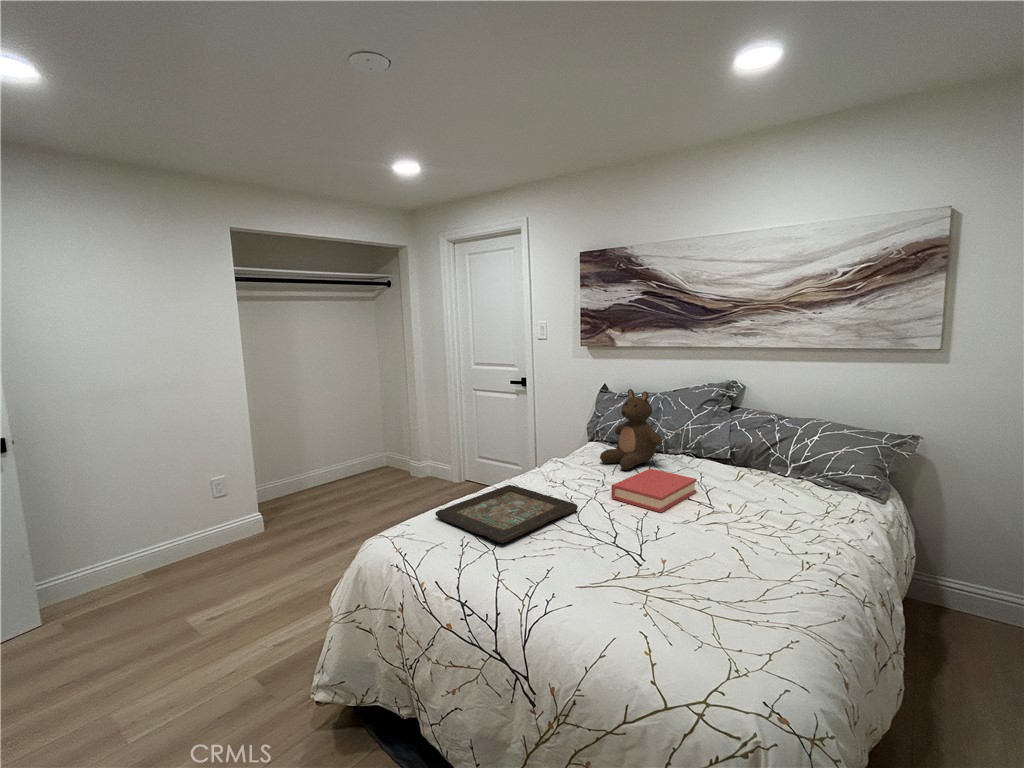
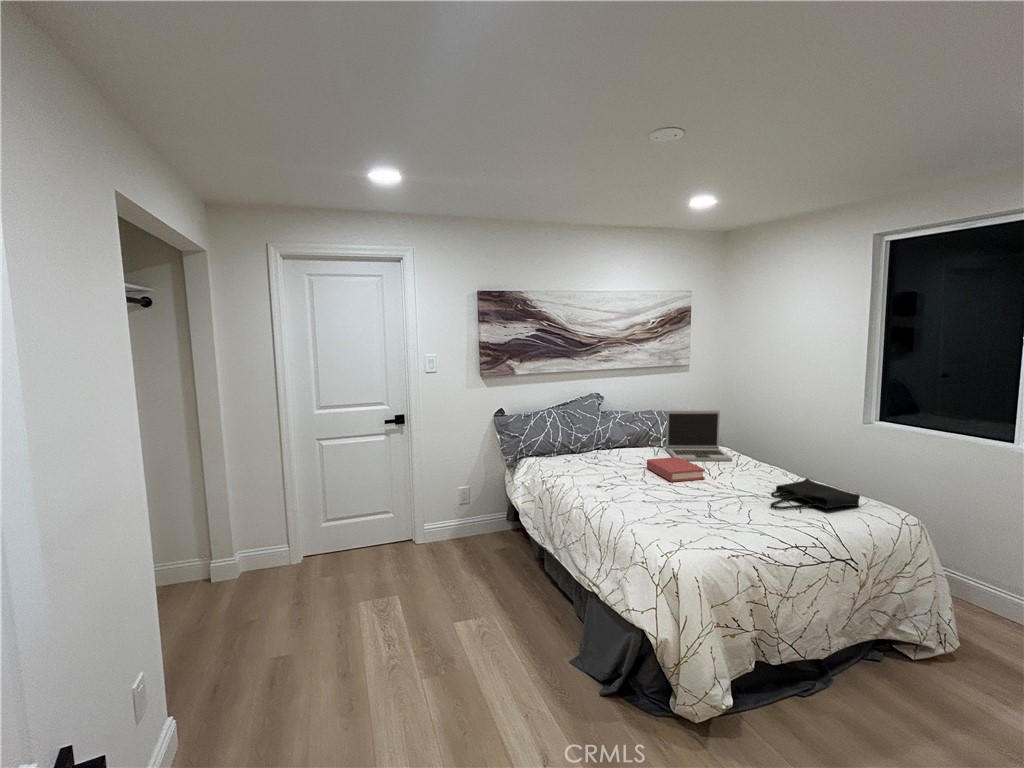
stuffed bear: present [600,389,662,470] -> none [581,407,627,467]
laptop: none [718,413,855,517] -> present [666,410,732,461]
decorative tray: present [435,485,578,543] -> none [625,489,733,528]
tote bag: none [588,542,754,646] -> present [771,478,860,509]

